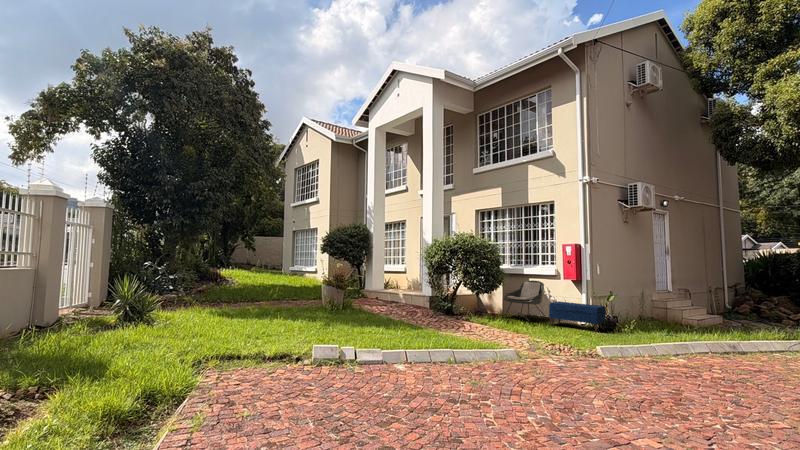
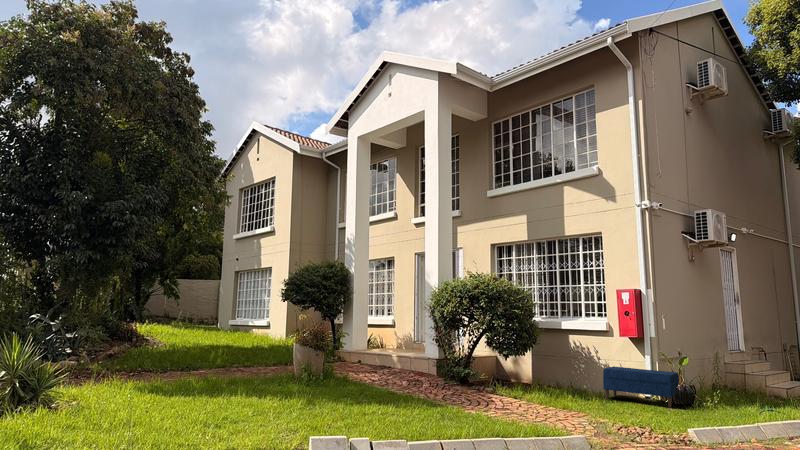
lounge chair: present [503,280,546,322] -> none [538,338,595,395]

